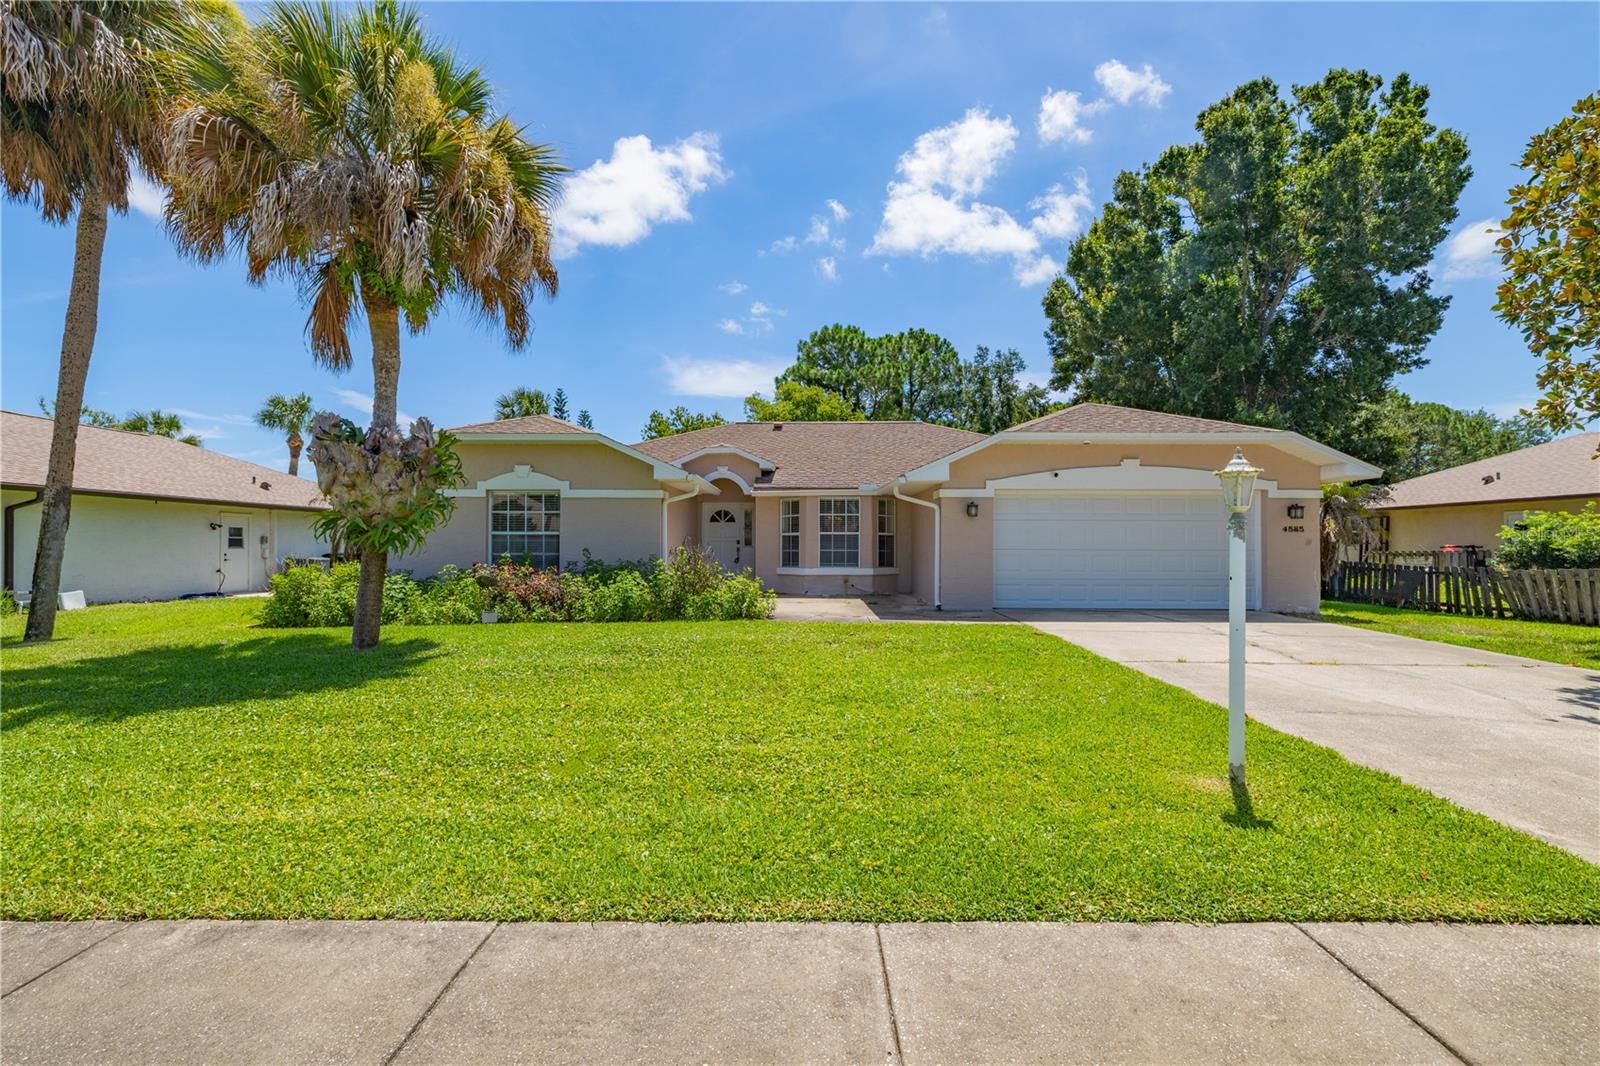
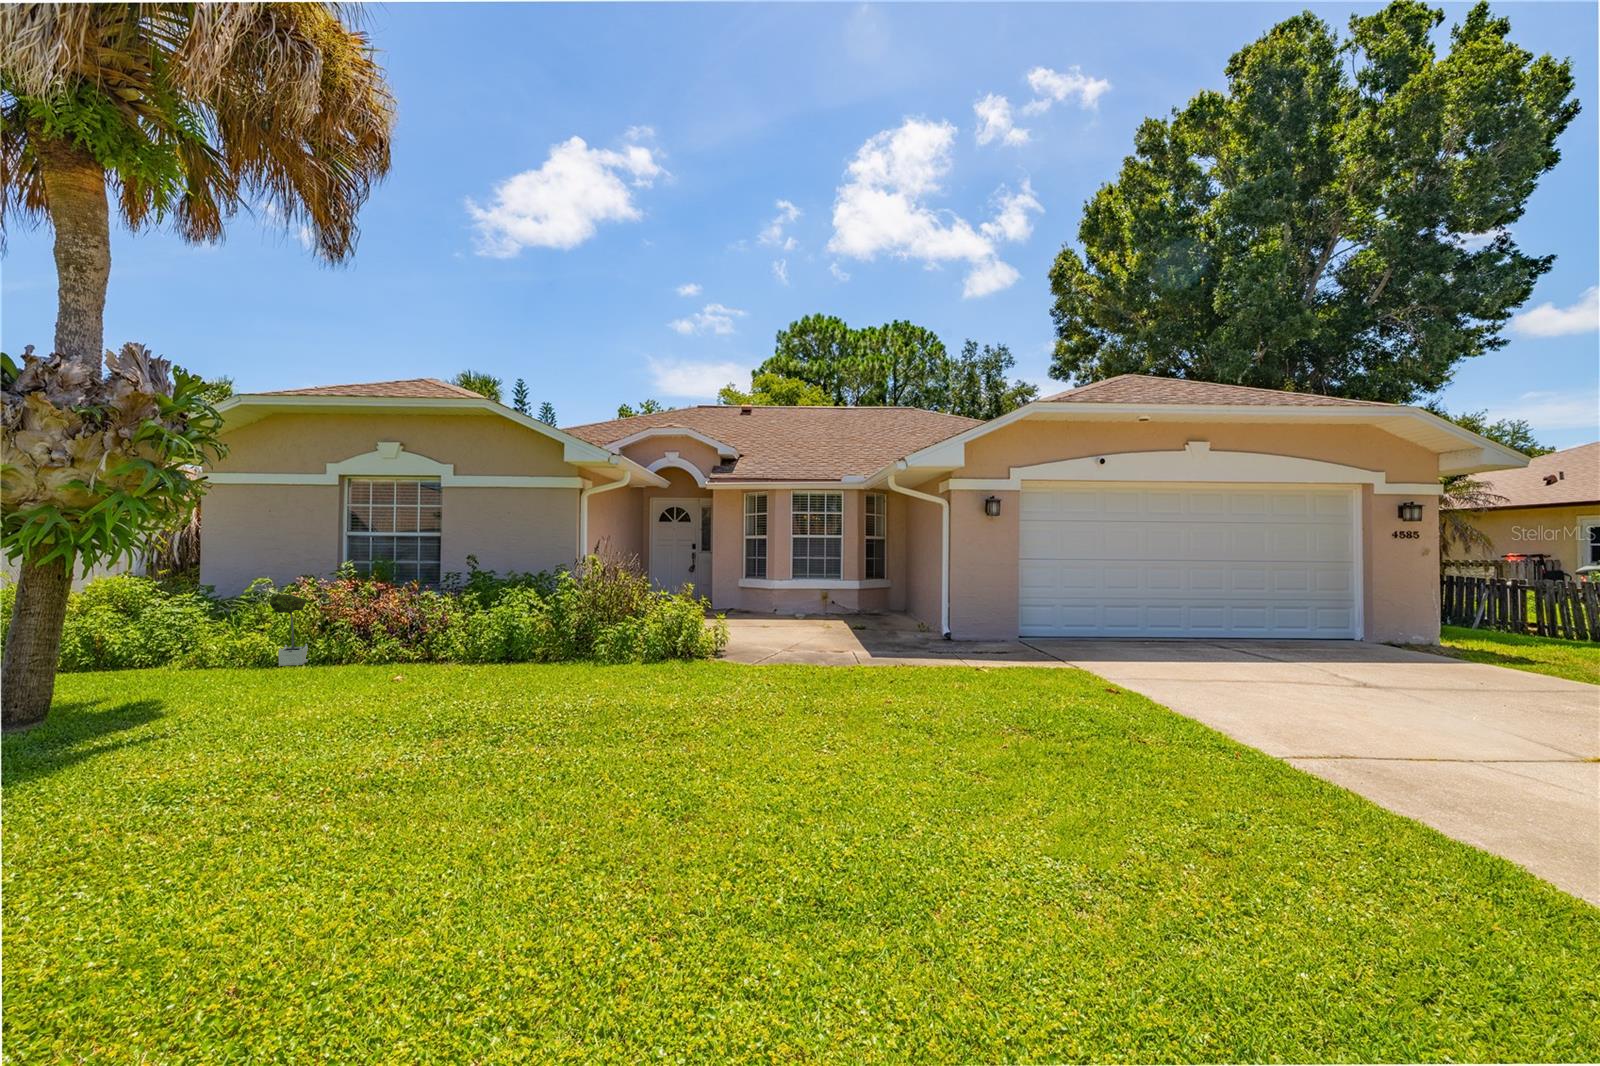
lounge chair: present [1370,570,1426,608] -> none [1501,587,1581,639]

